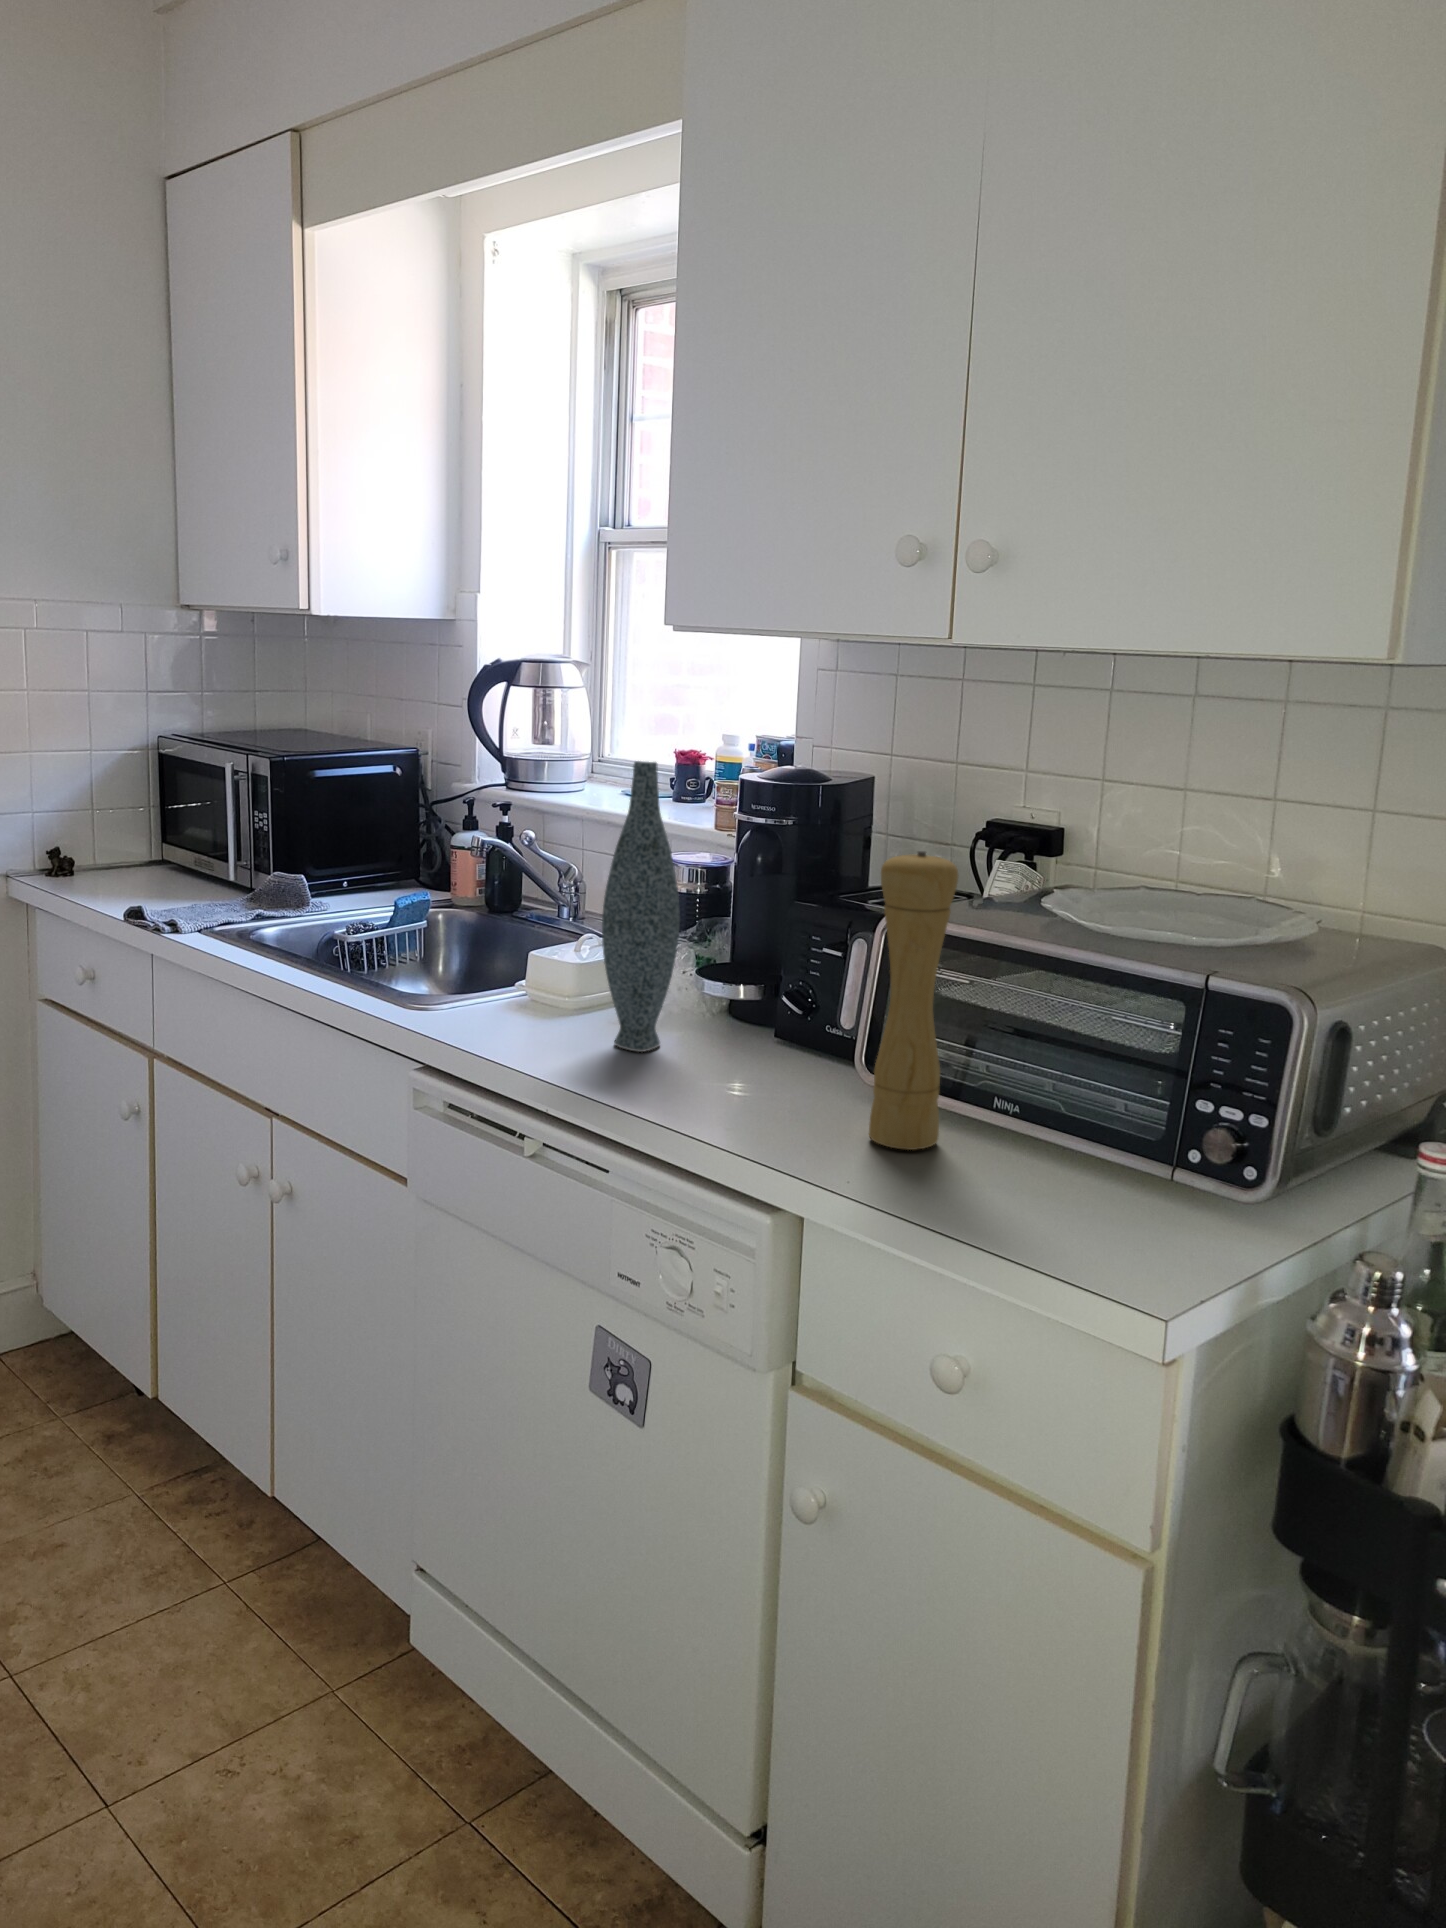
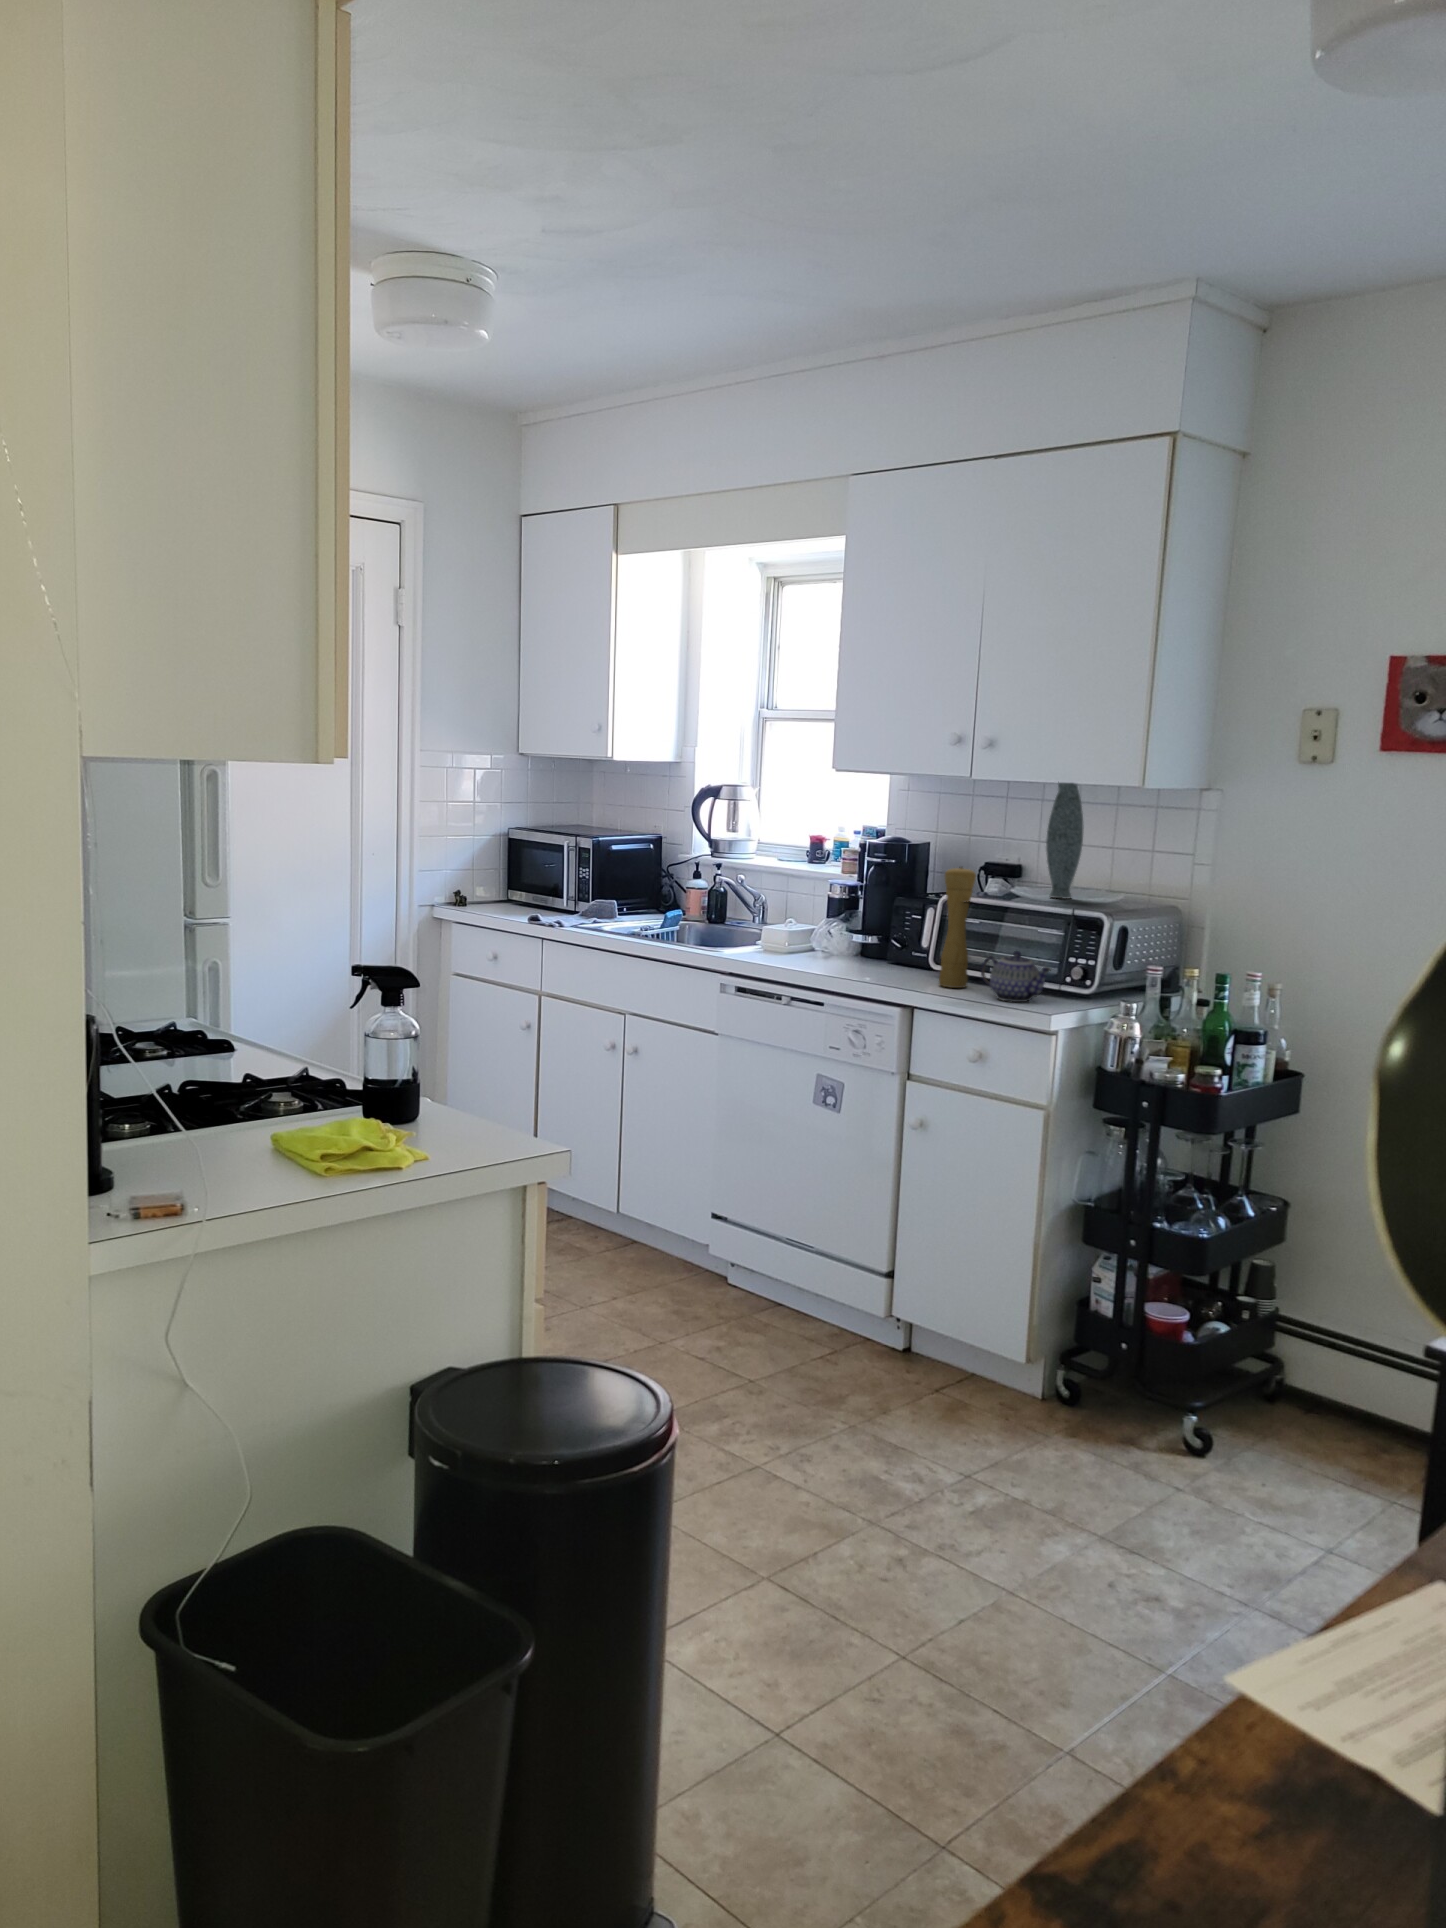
vase: present [602,761,680,1052] -> present [1046,782,1083,899]
teapot: none [968,1082,1158,1220] -> present [981,951,1051,1002]

